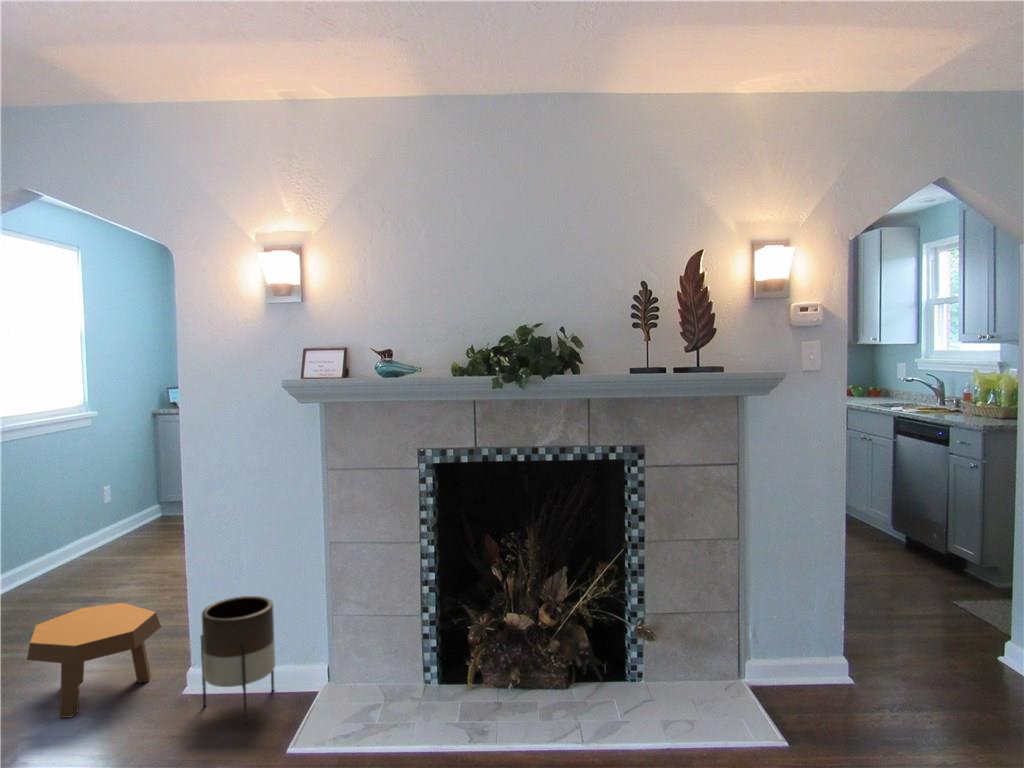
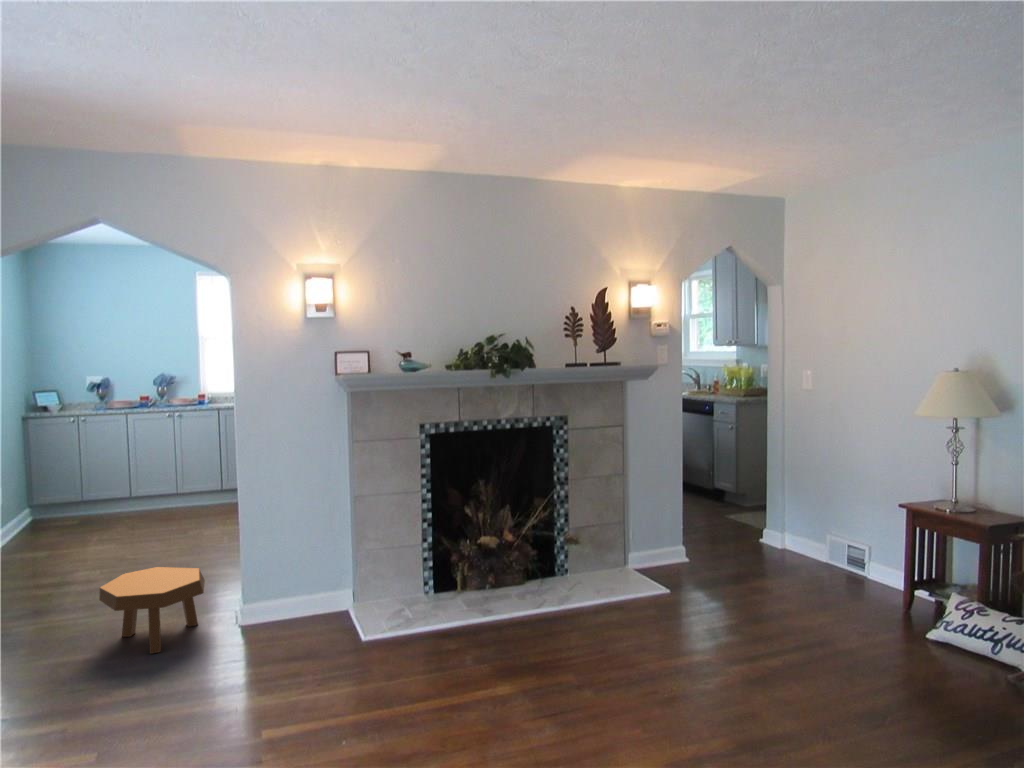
planter: present [201,596,276,725] -> none [264,543,324,634]

